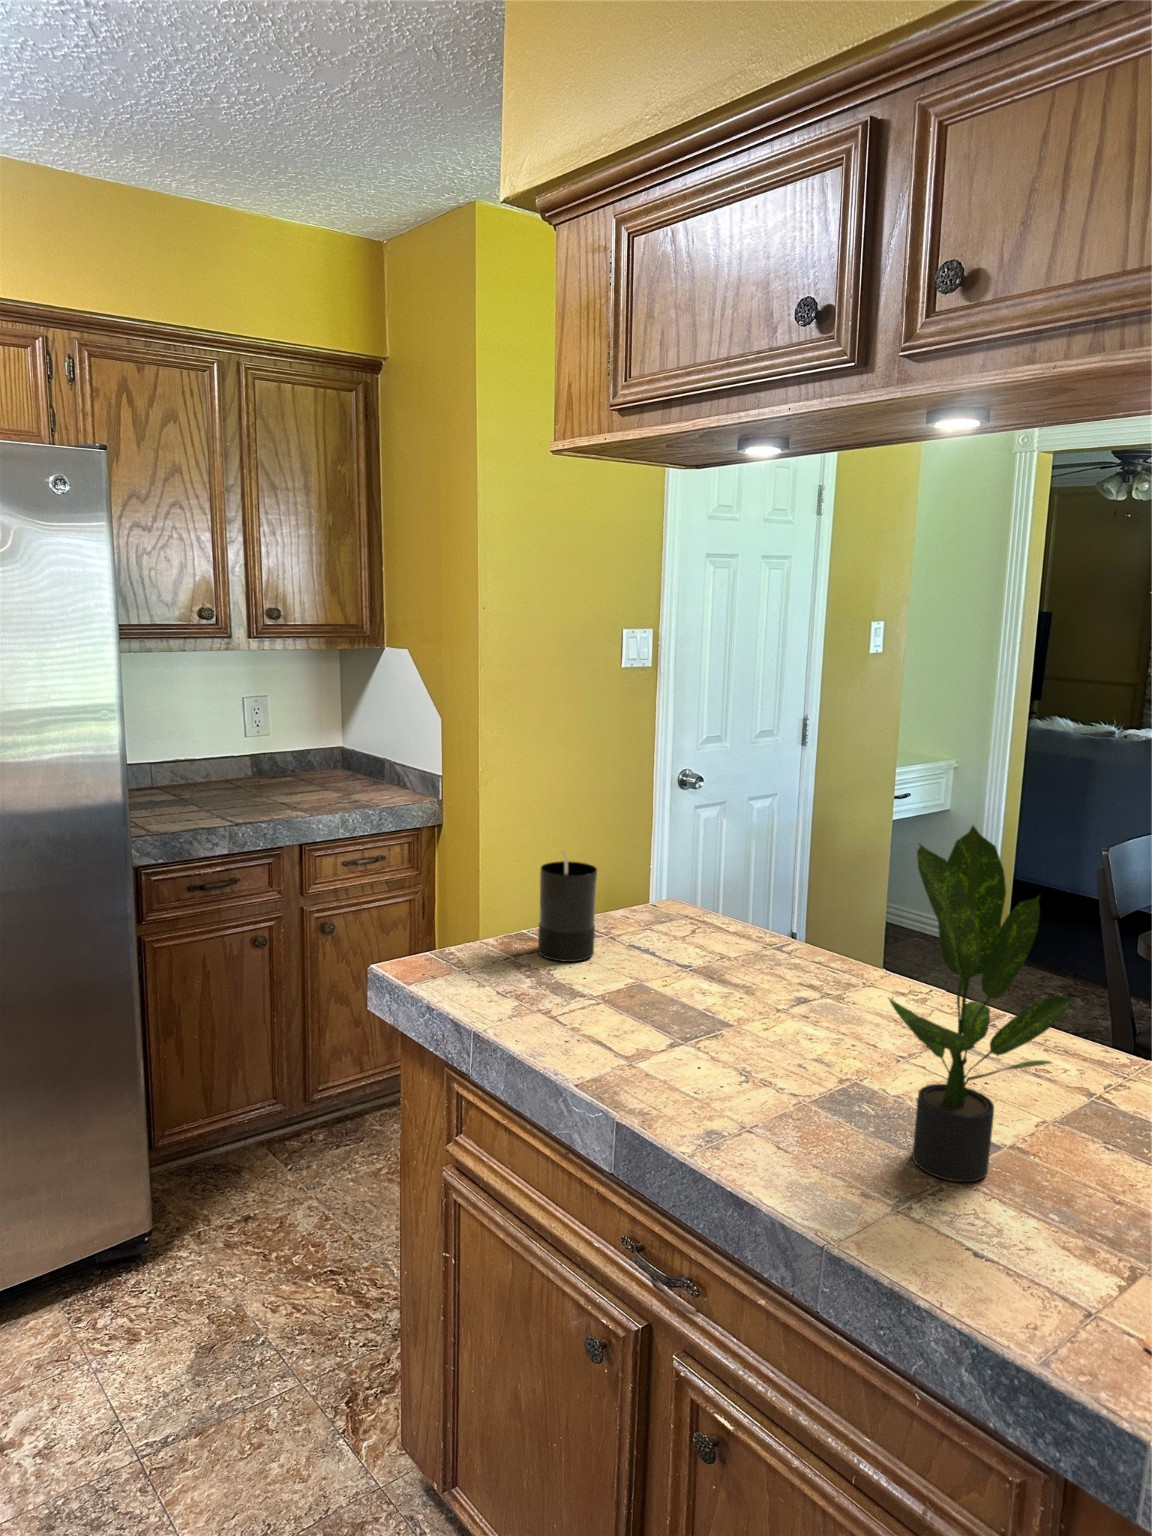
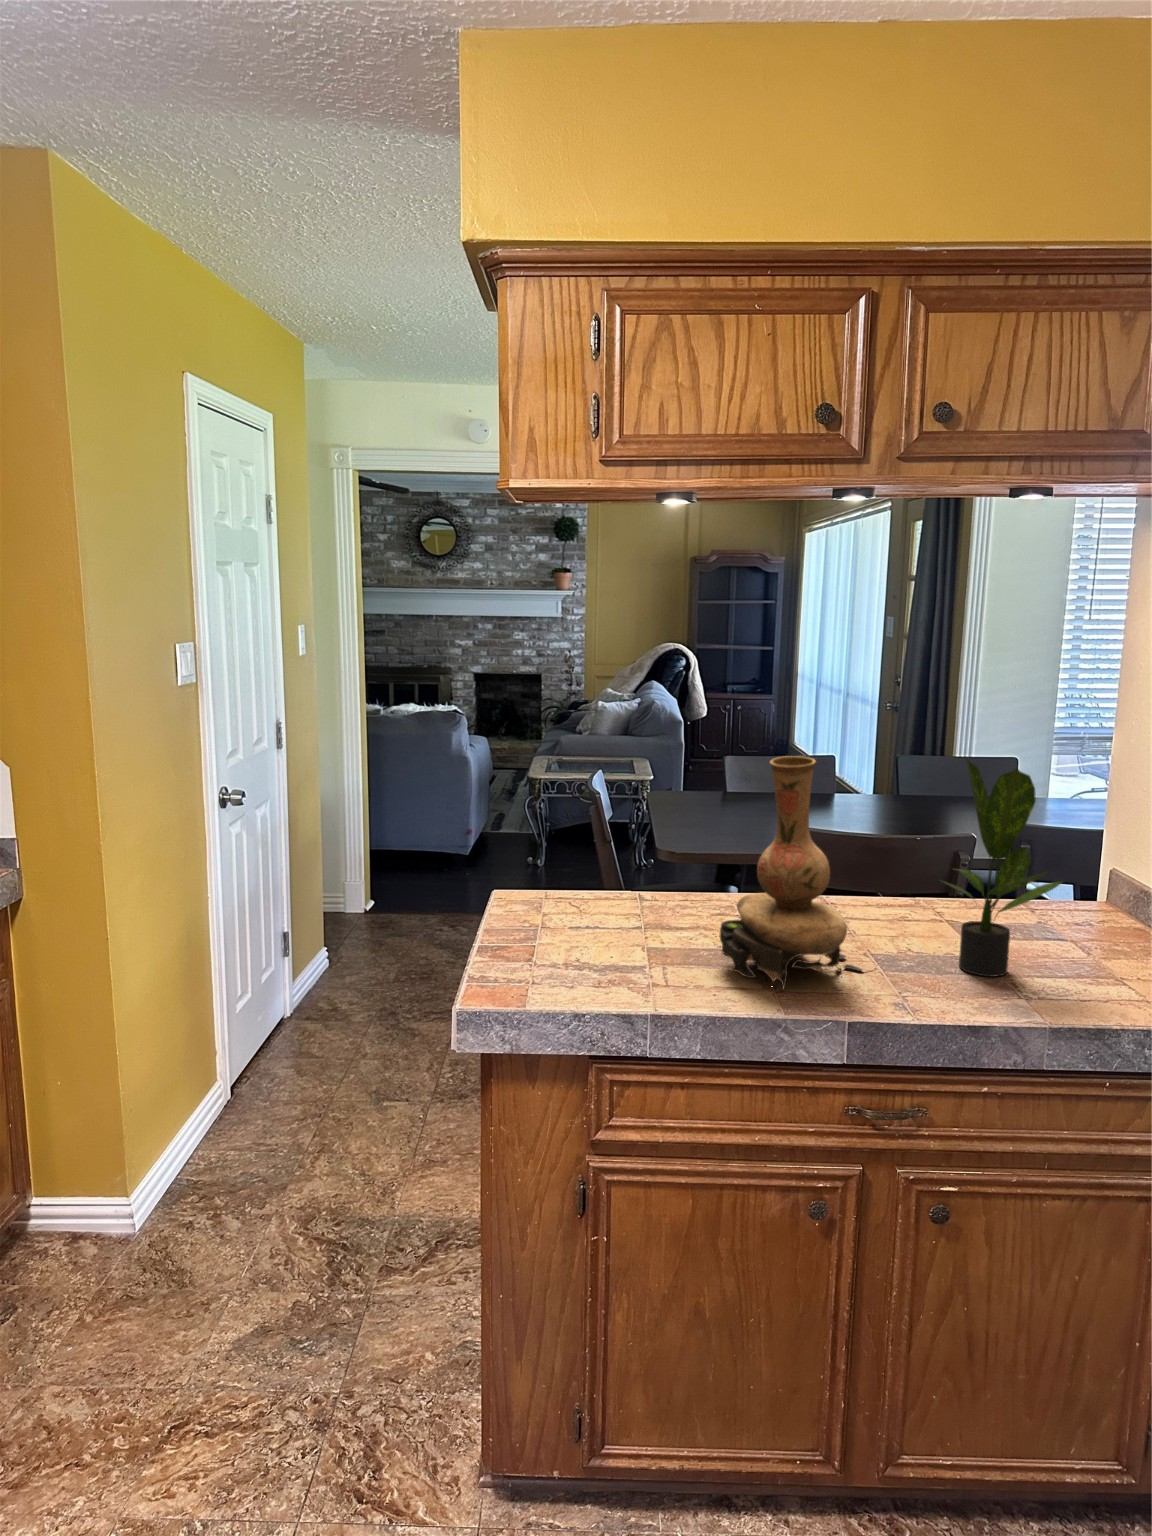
vase: none [618,777,810,1094] -> present [720,756,863,991]
candle: present [538,851,597,962] -> none [522,857,576,954]

